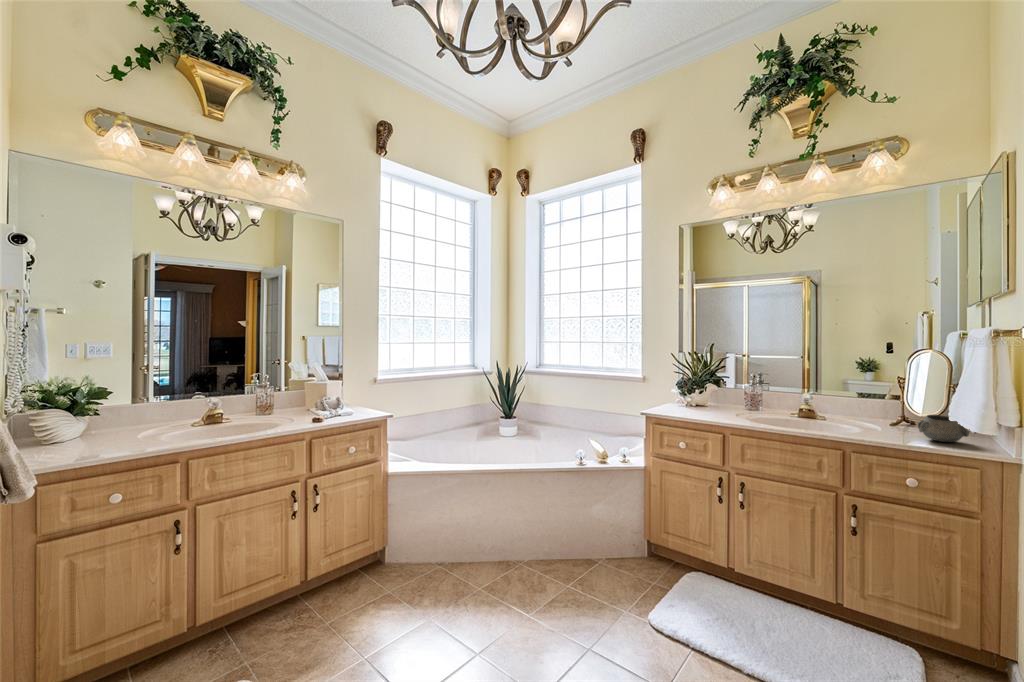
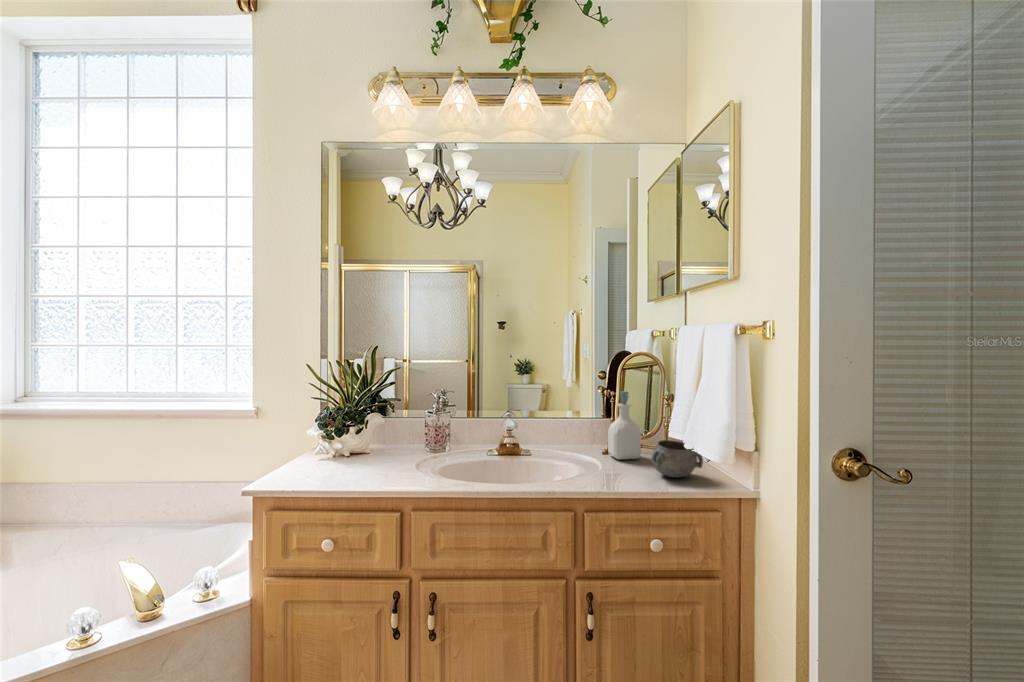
soap bottle: none [894,379,924,430] -> present [608,391,641,460]

